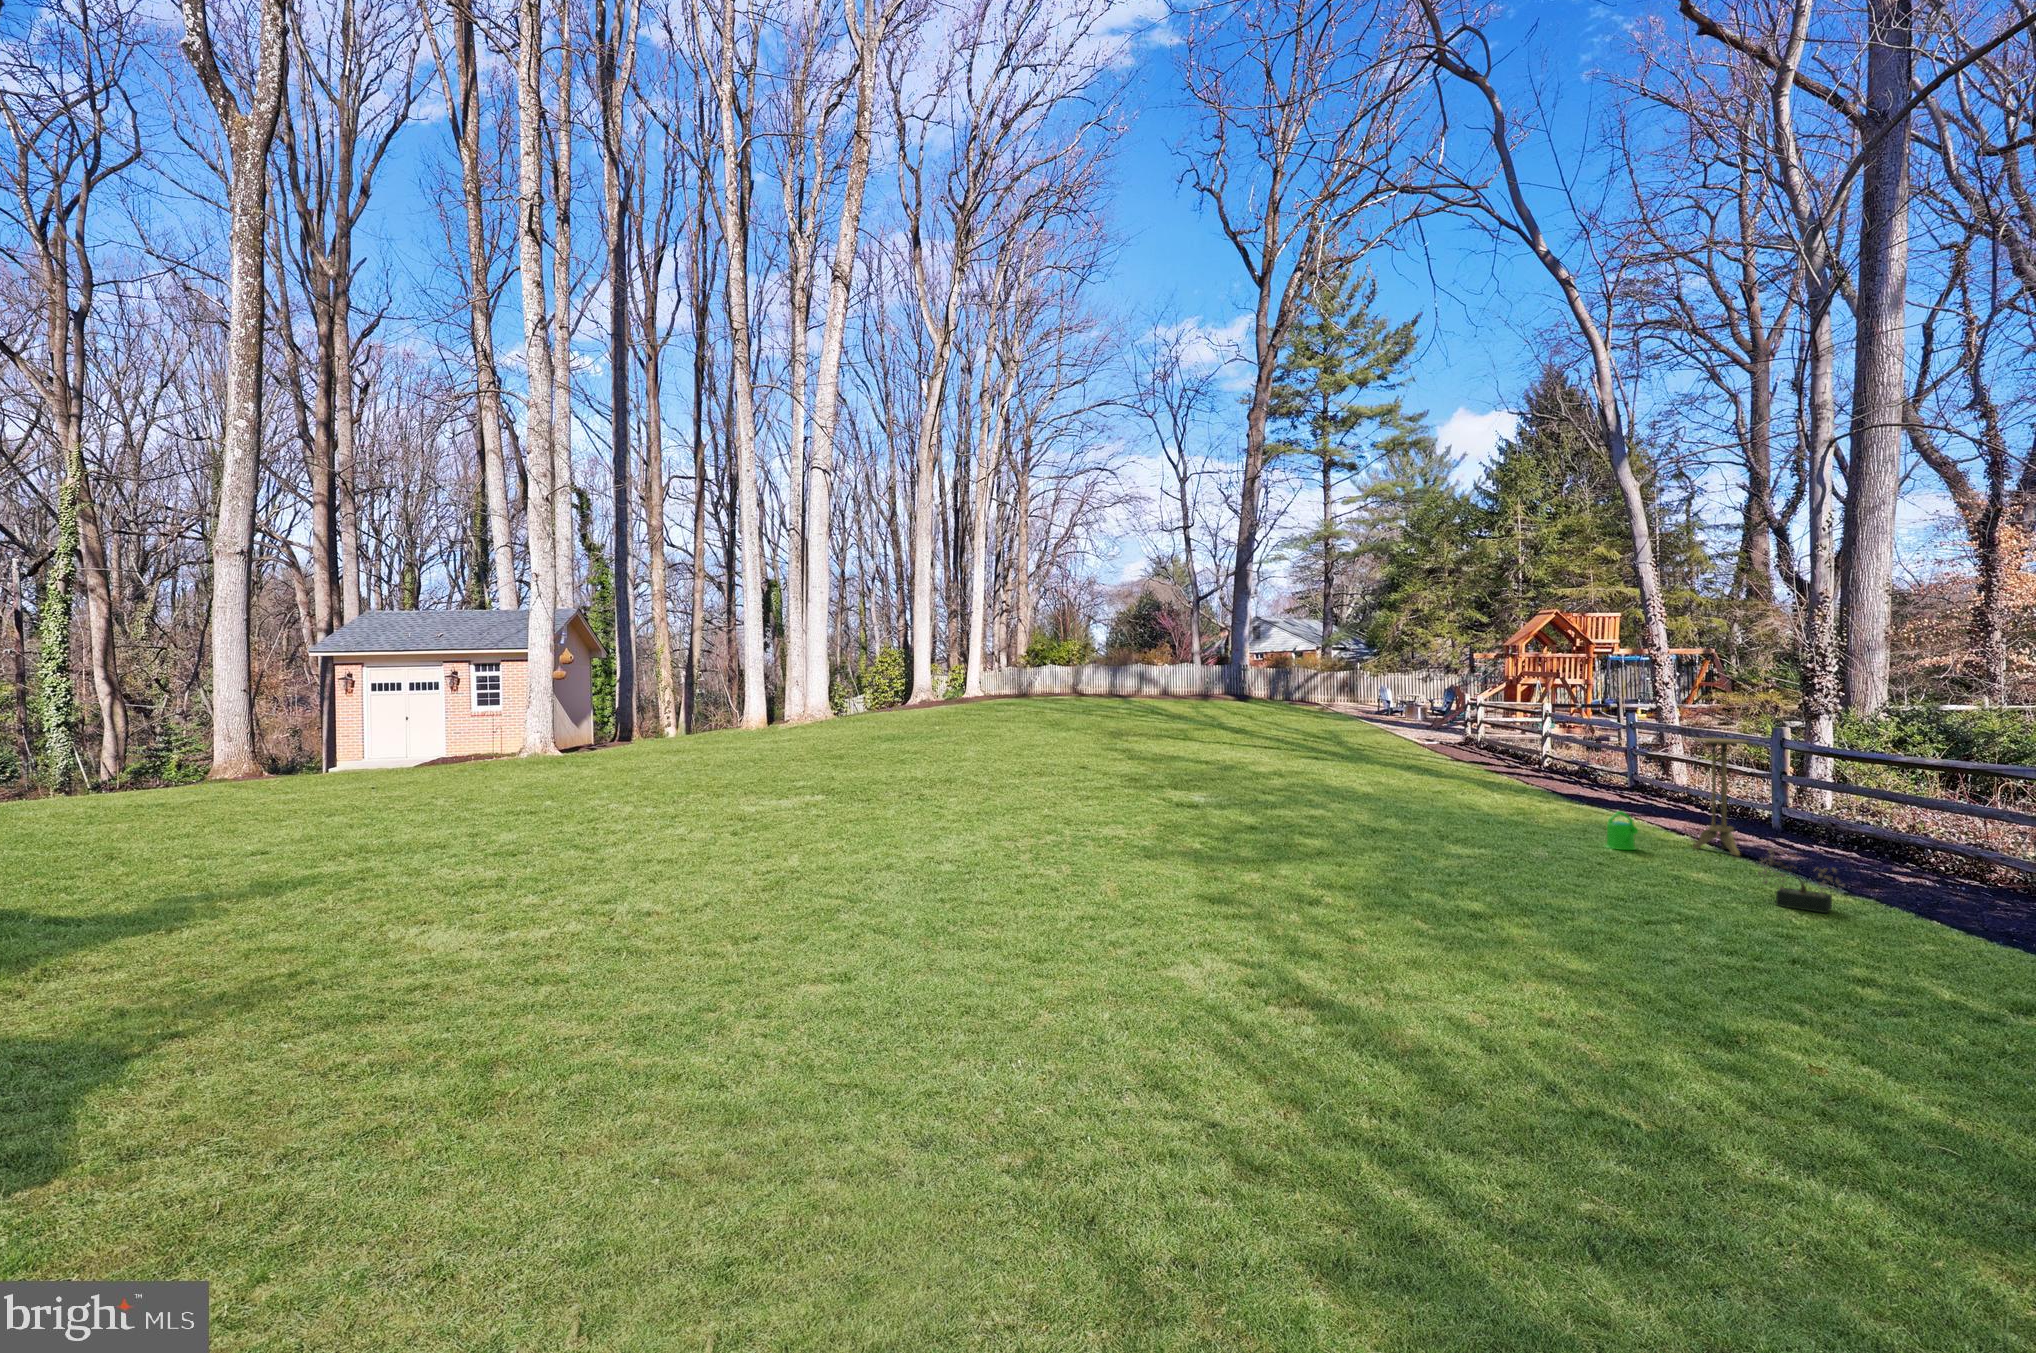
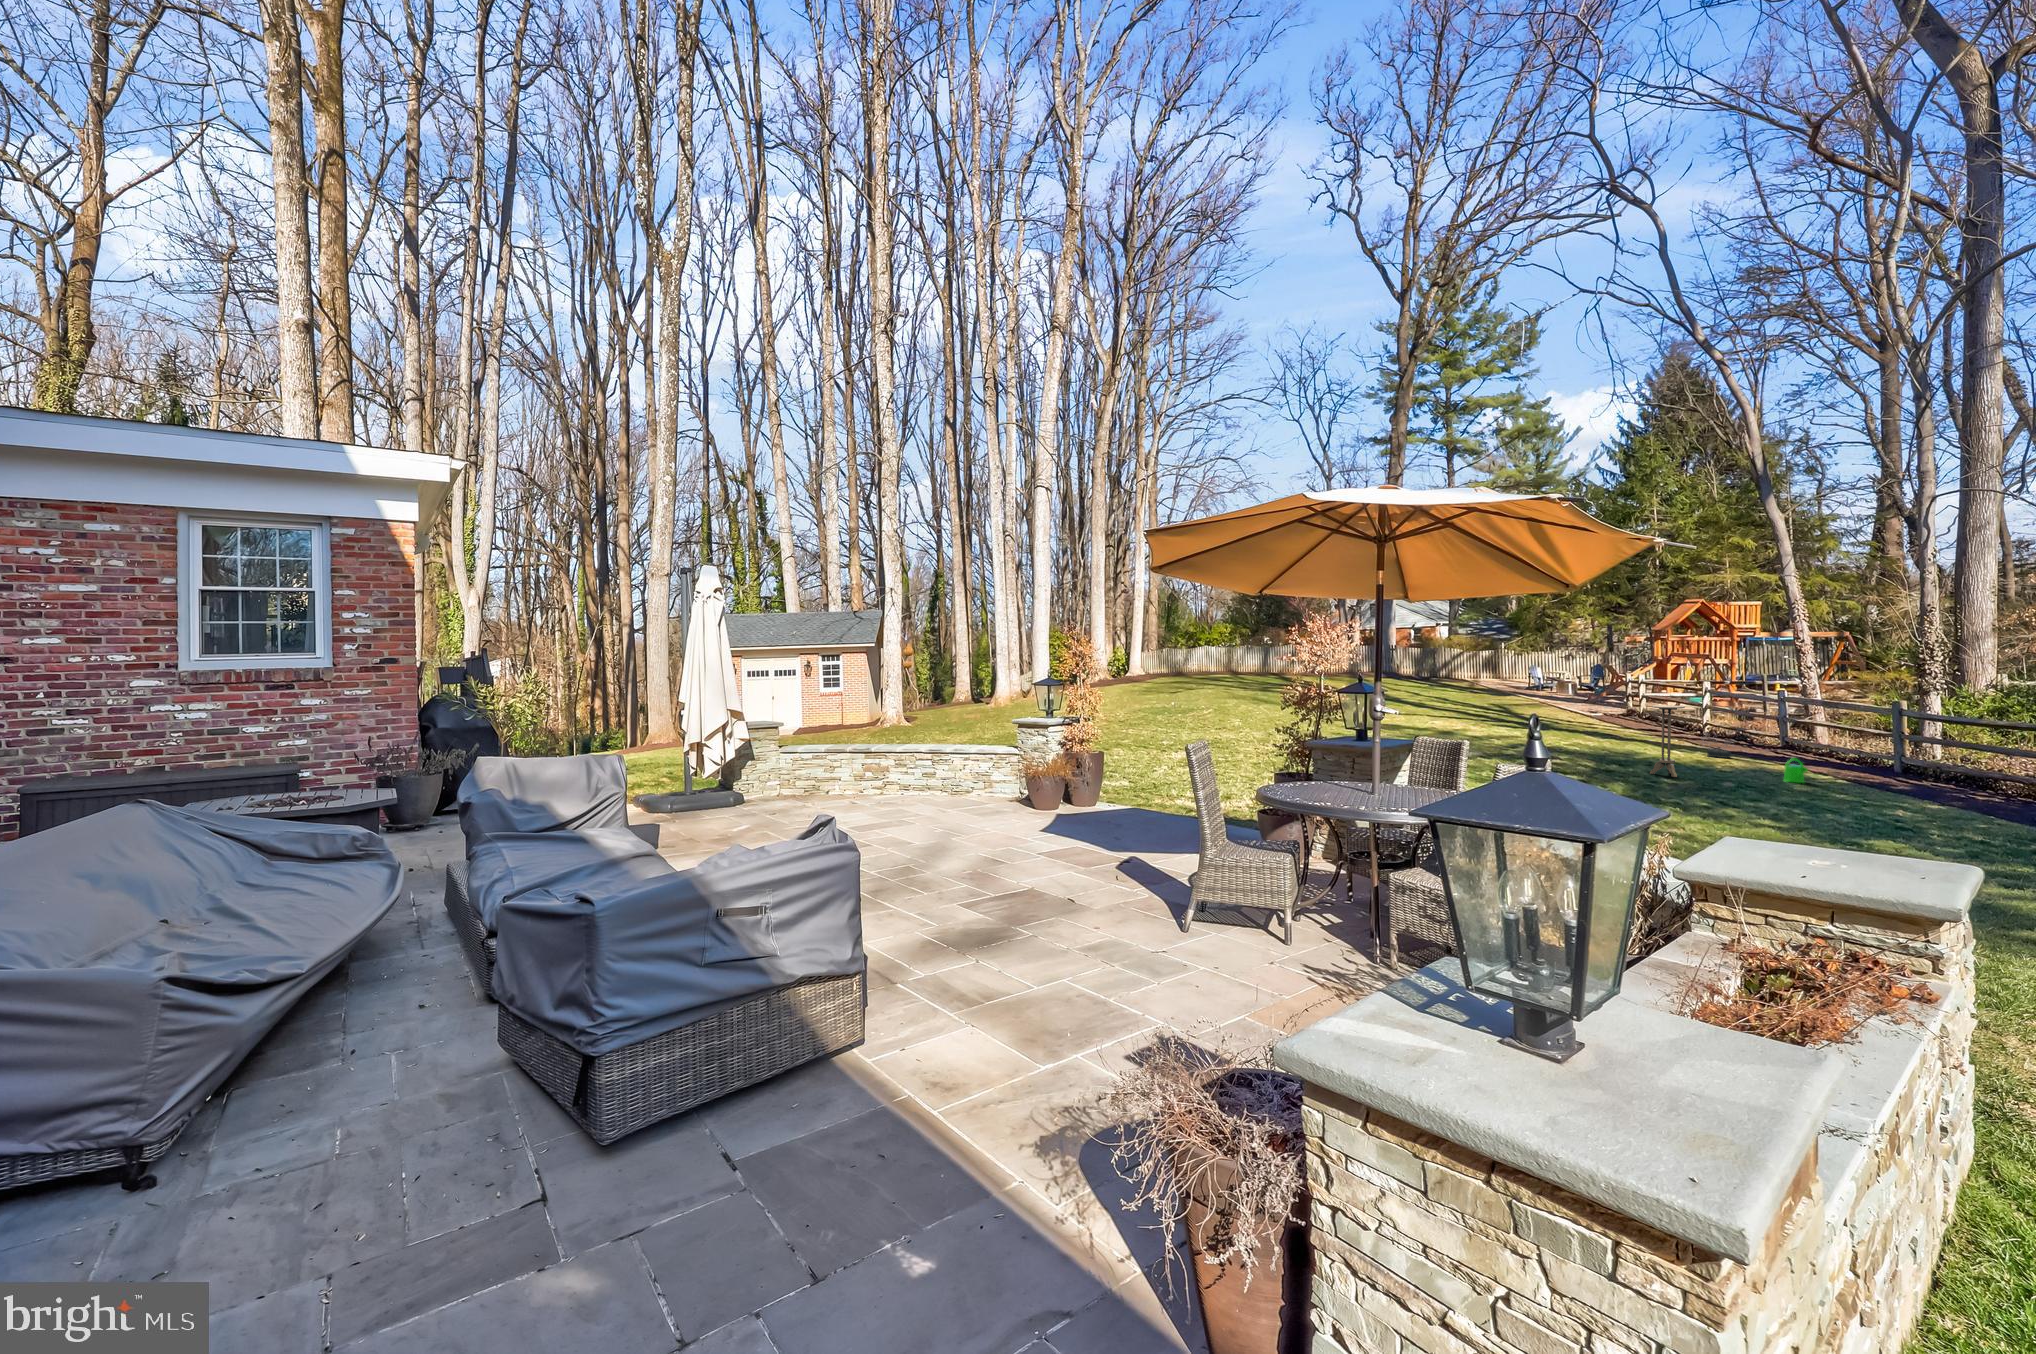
side table: present [1693,738,1749,855] -> present [1650,705,1685,777]
decorative plant: present [1758,848,1844,913] -> present [1701,733,1731,758]

